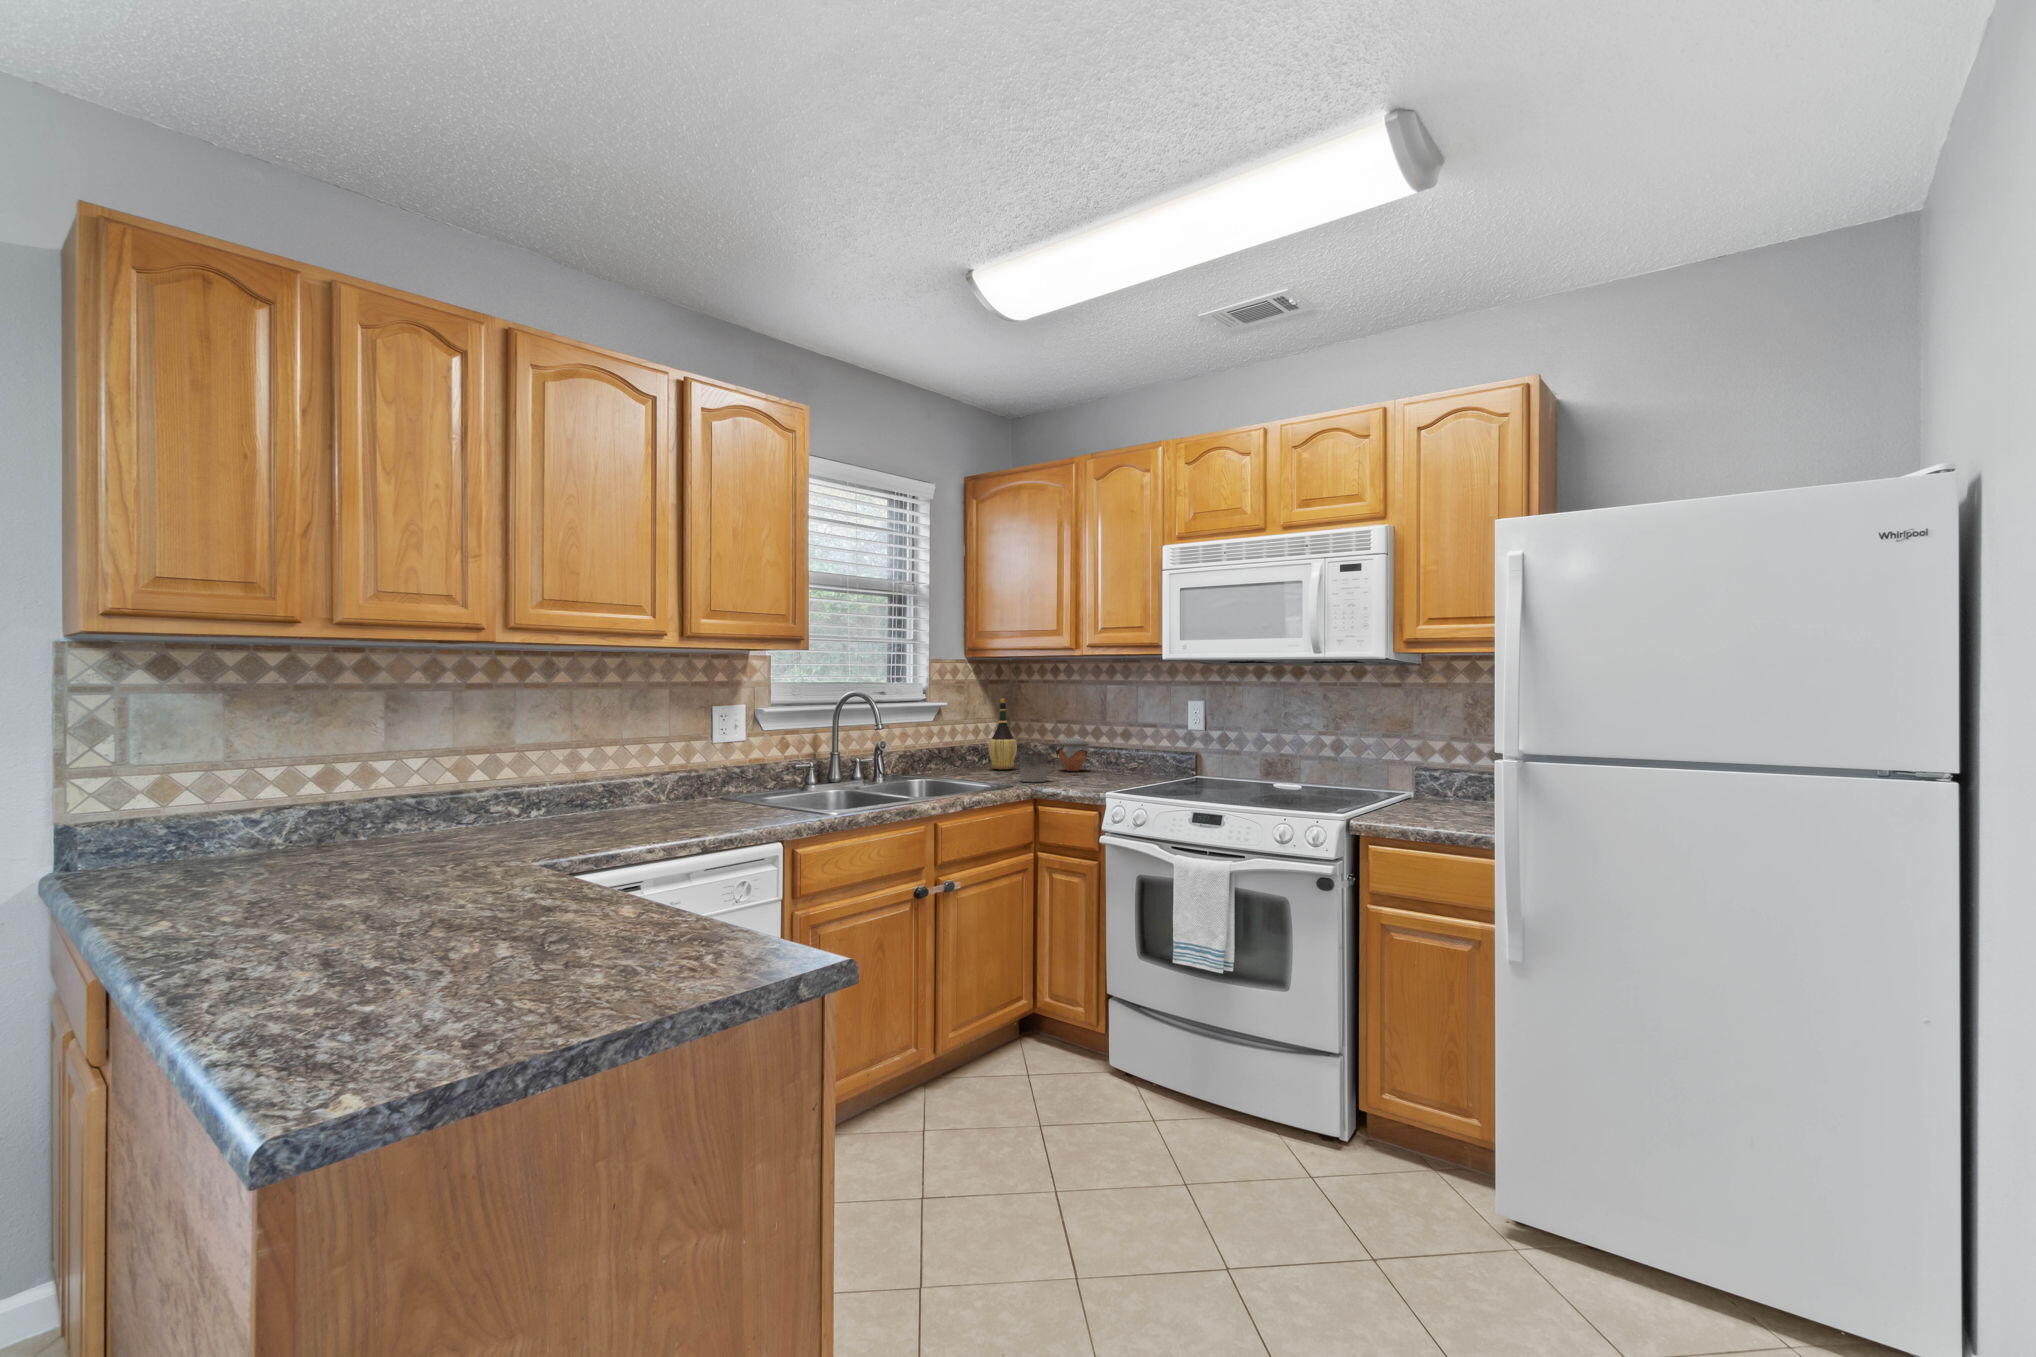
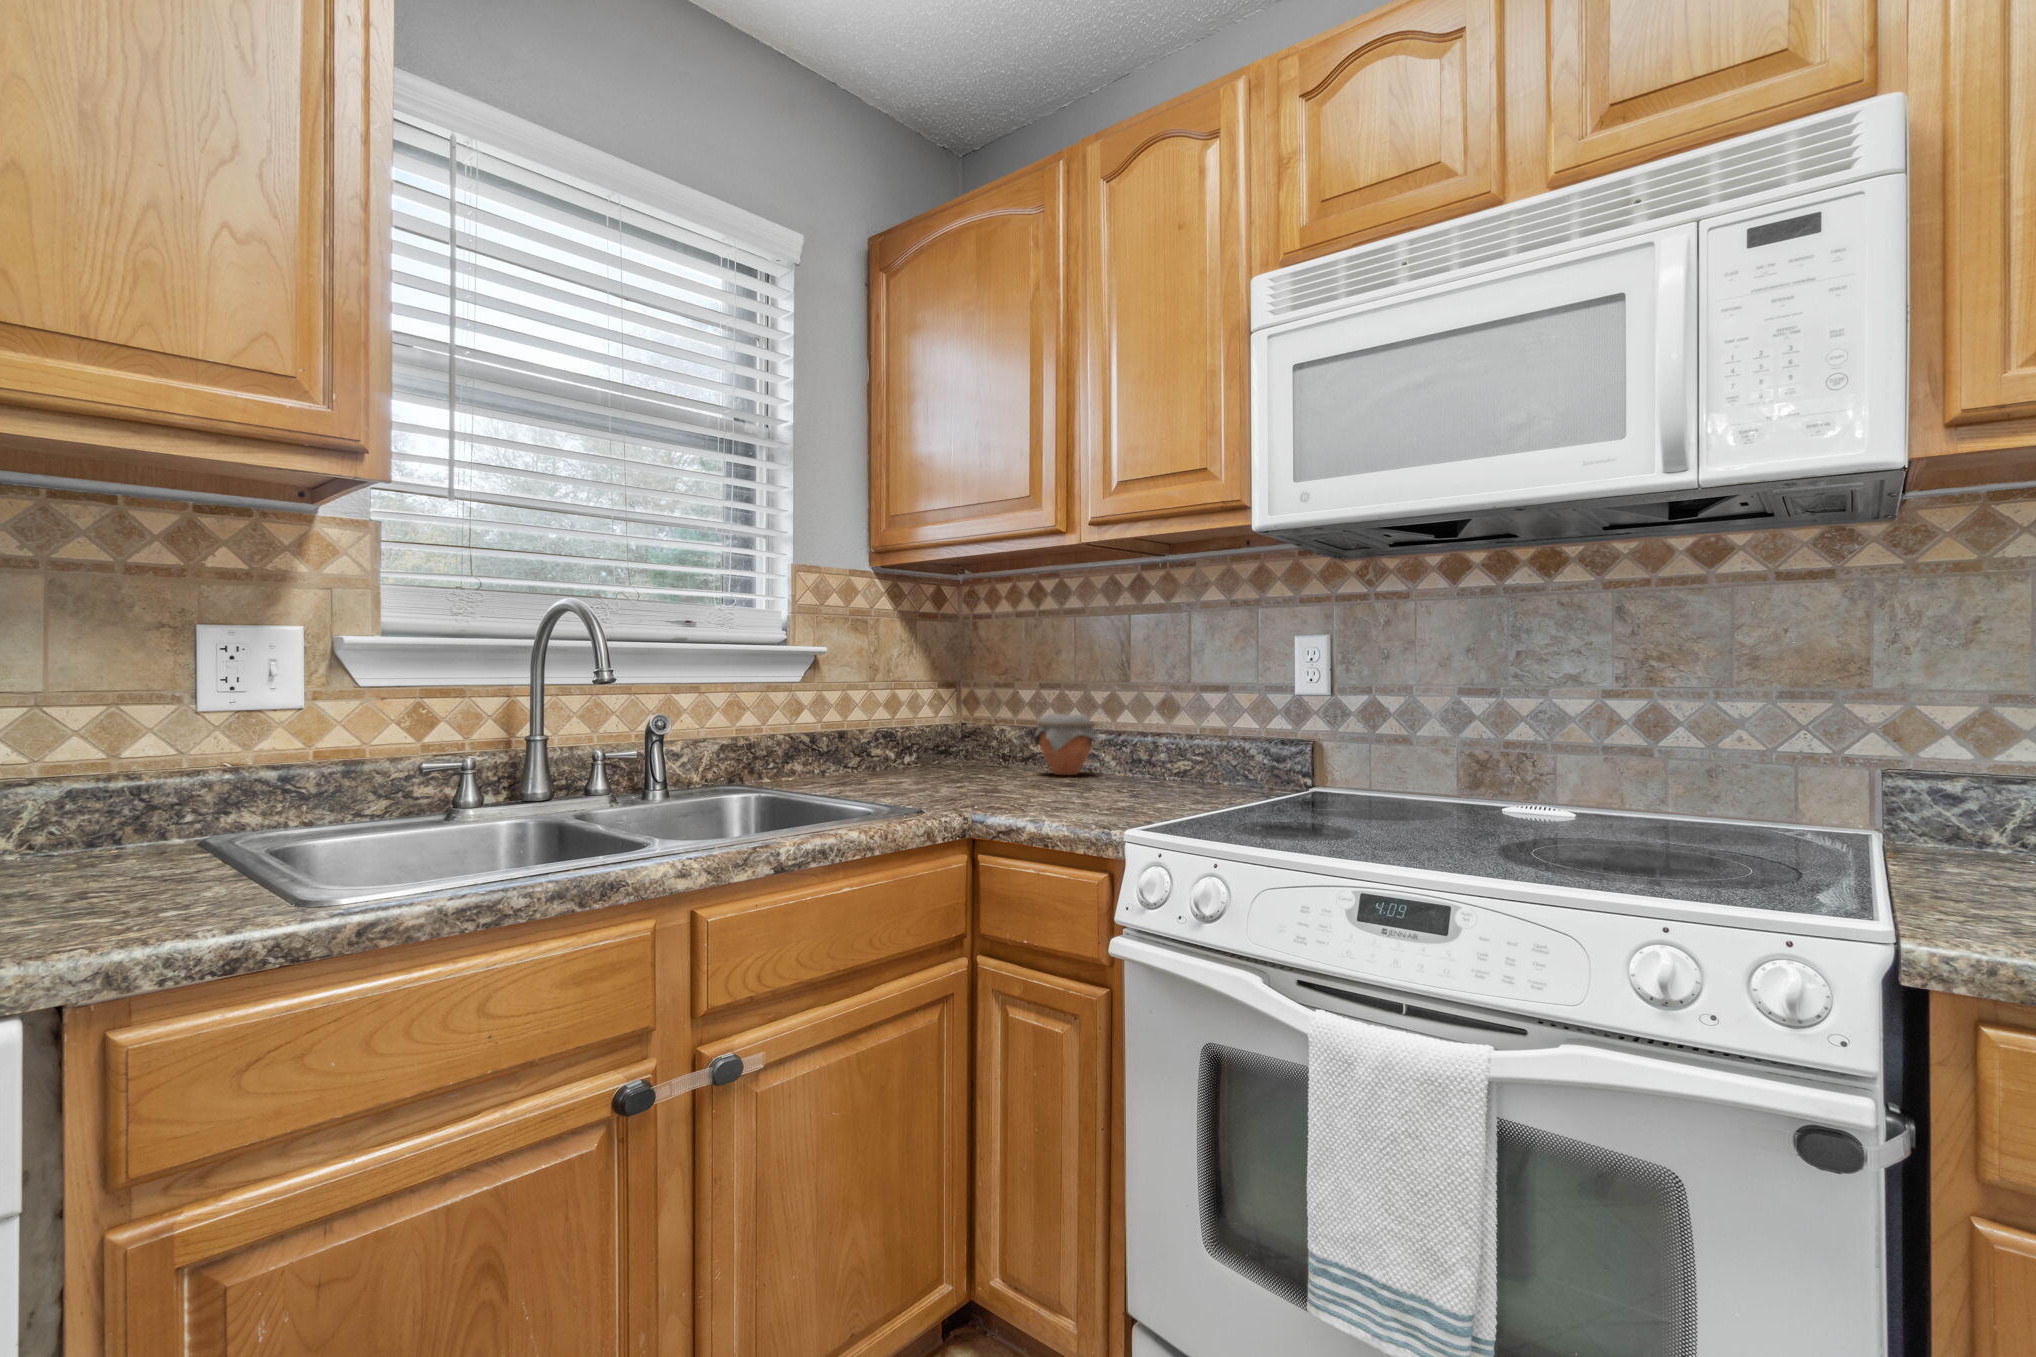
wine bottle: present [989,699,1017,769] -> none [912,642,964,771]
mug: present [1020,753,1055,782] -> none [951,739,1023,799]

